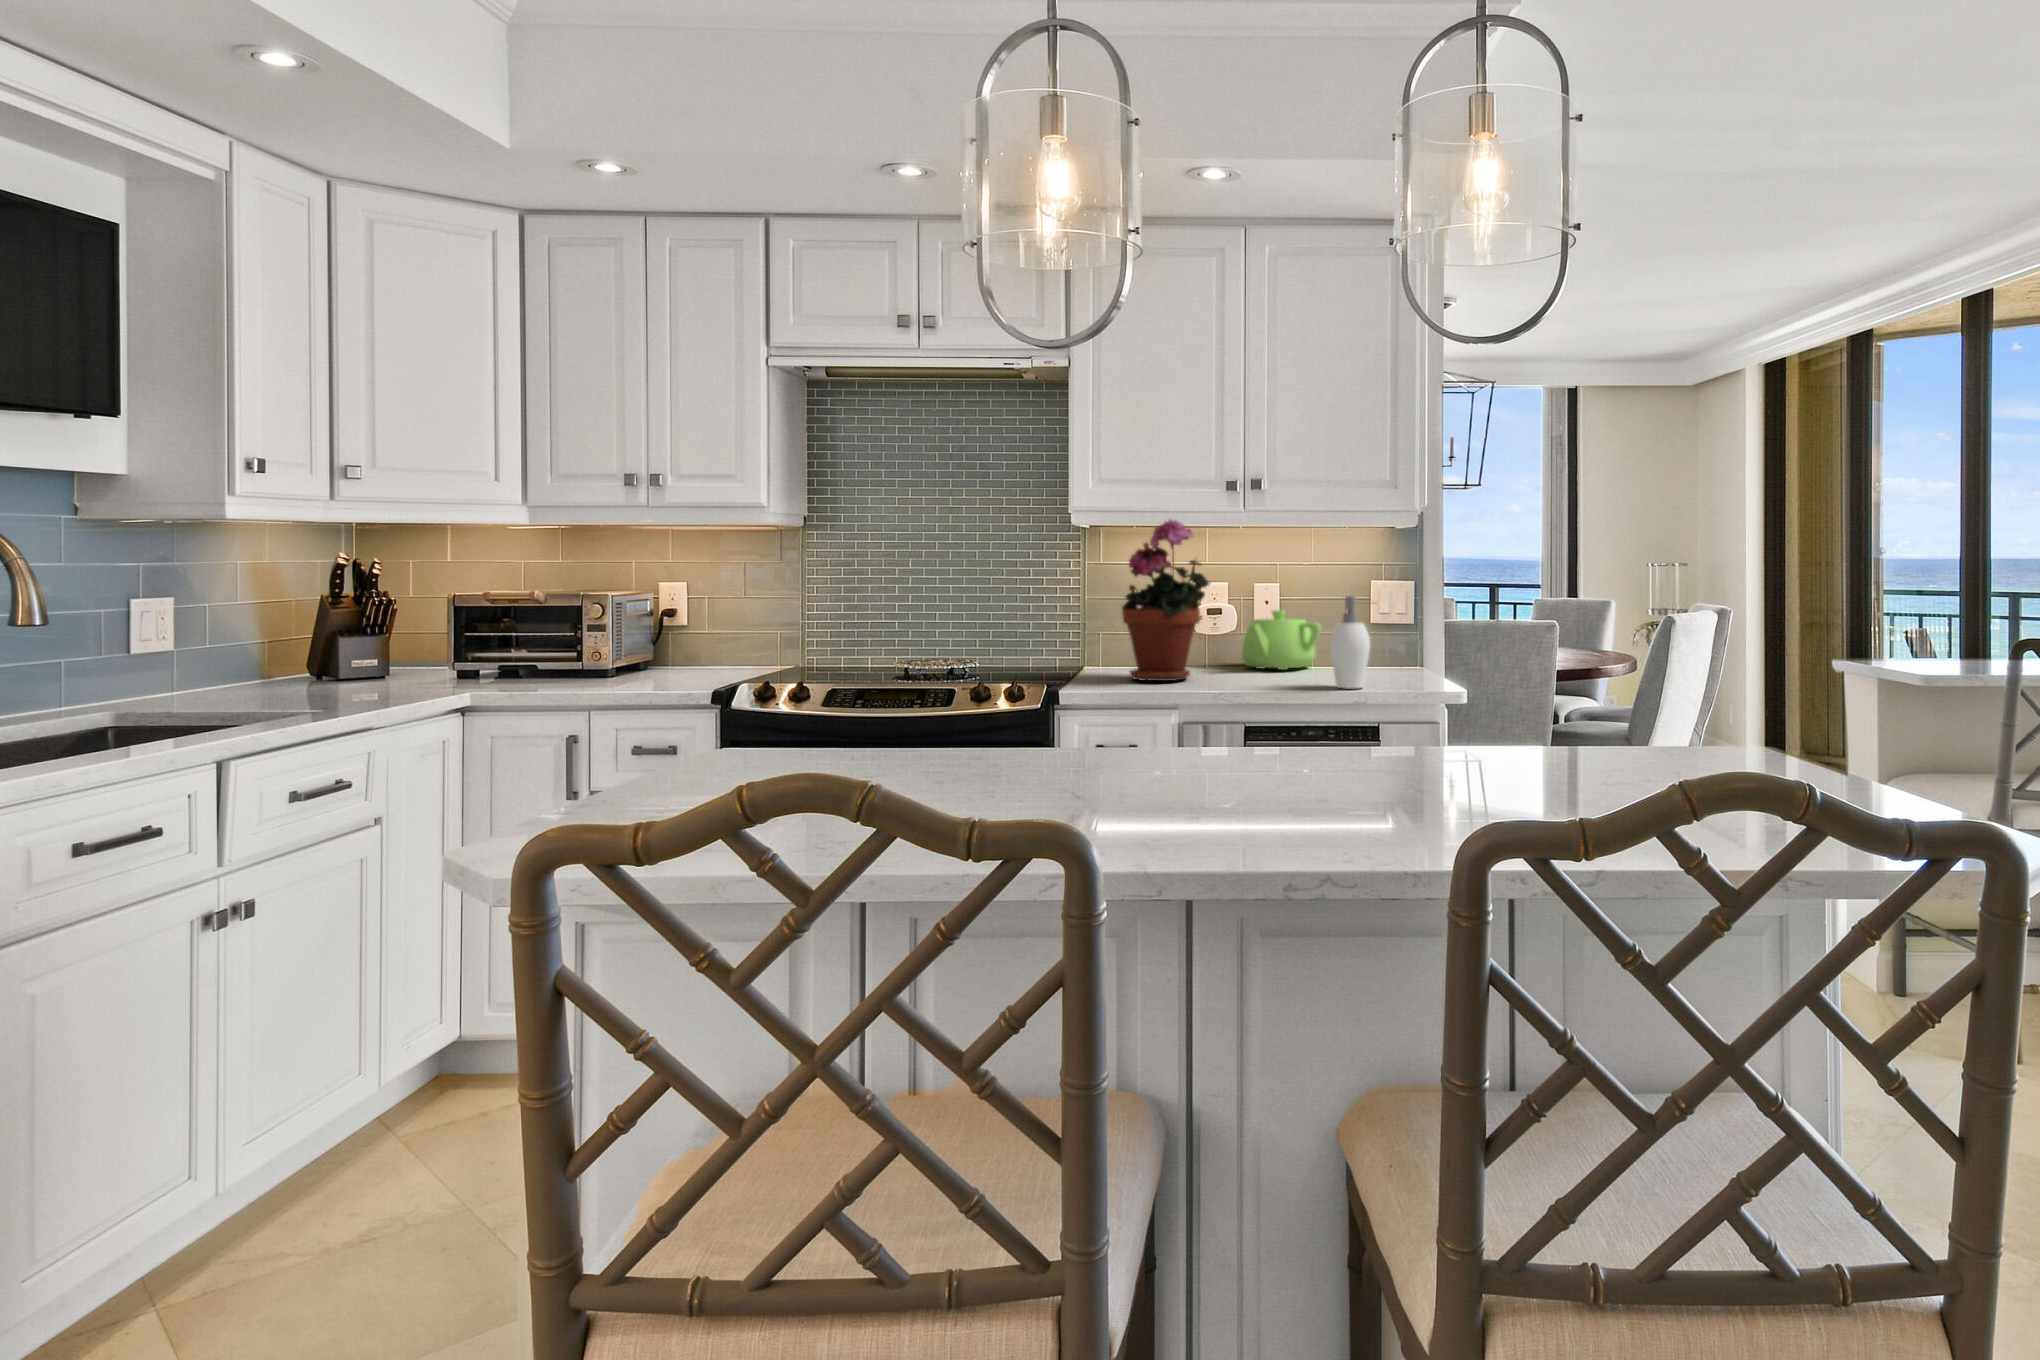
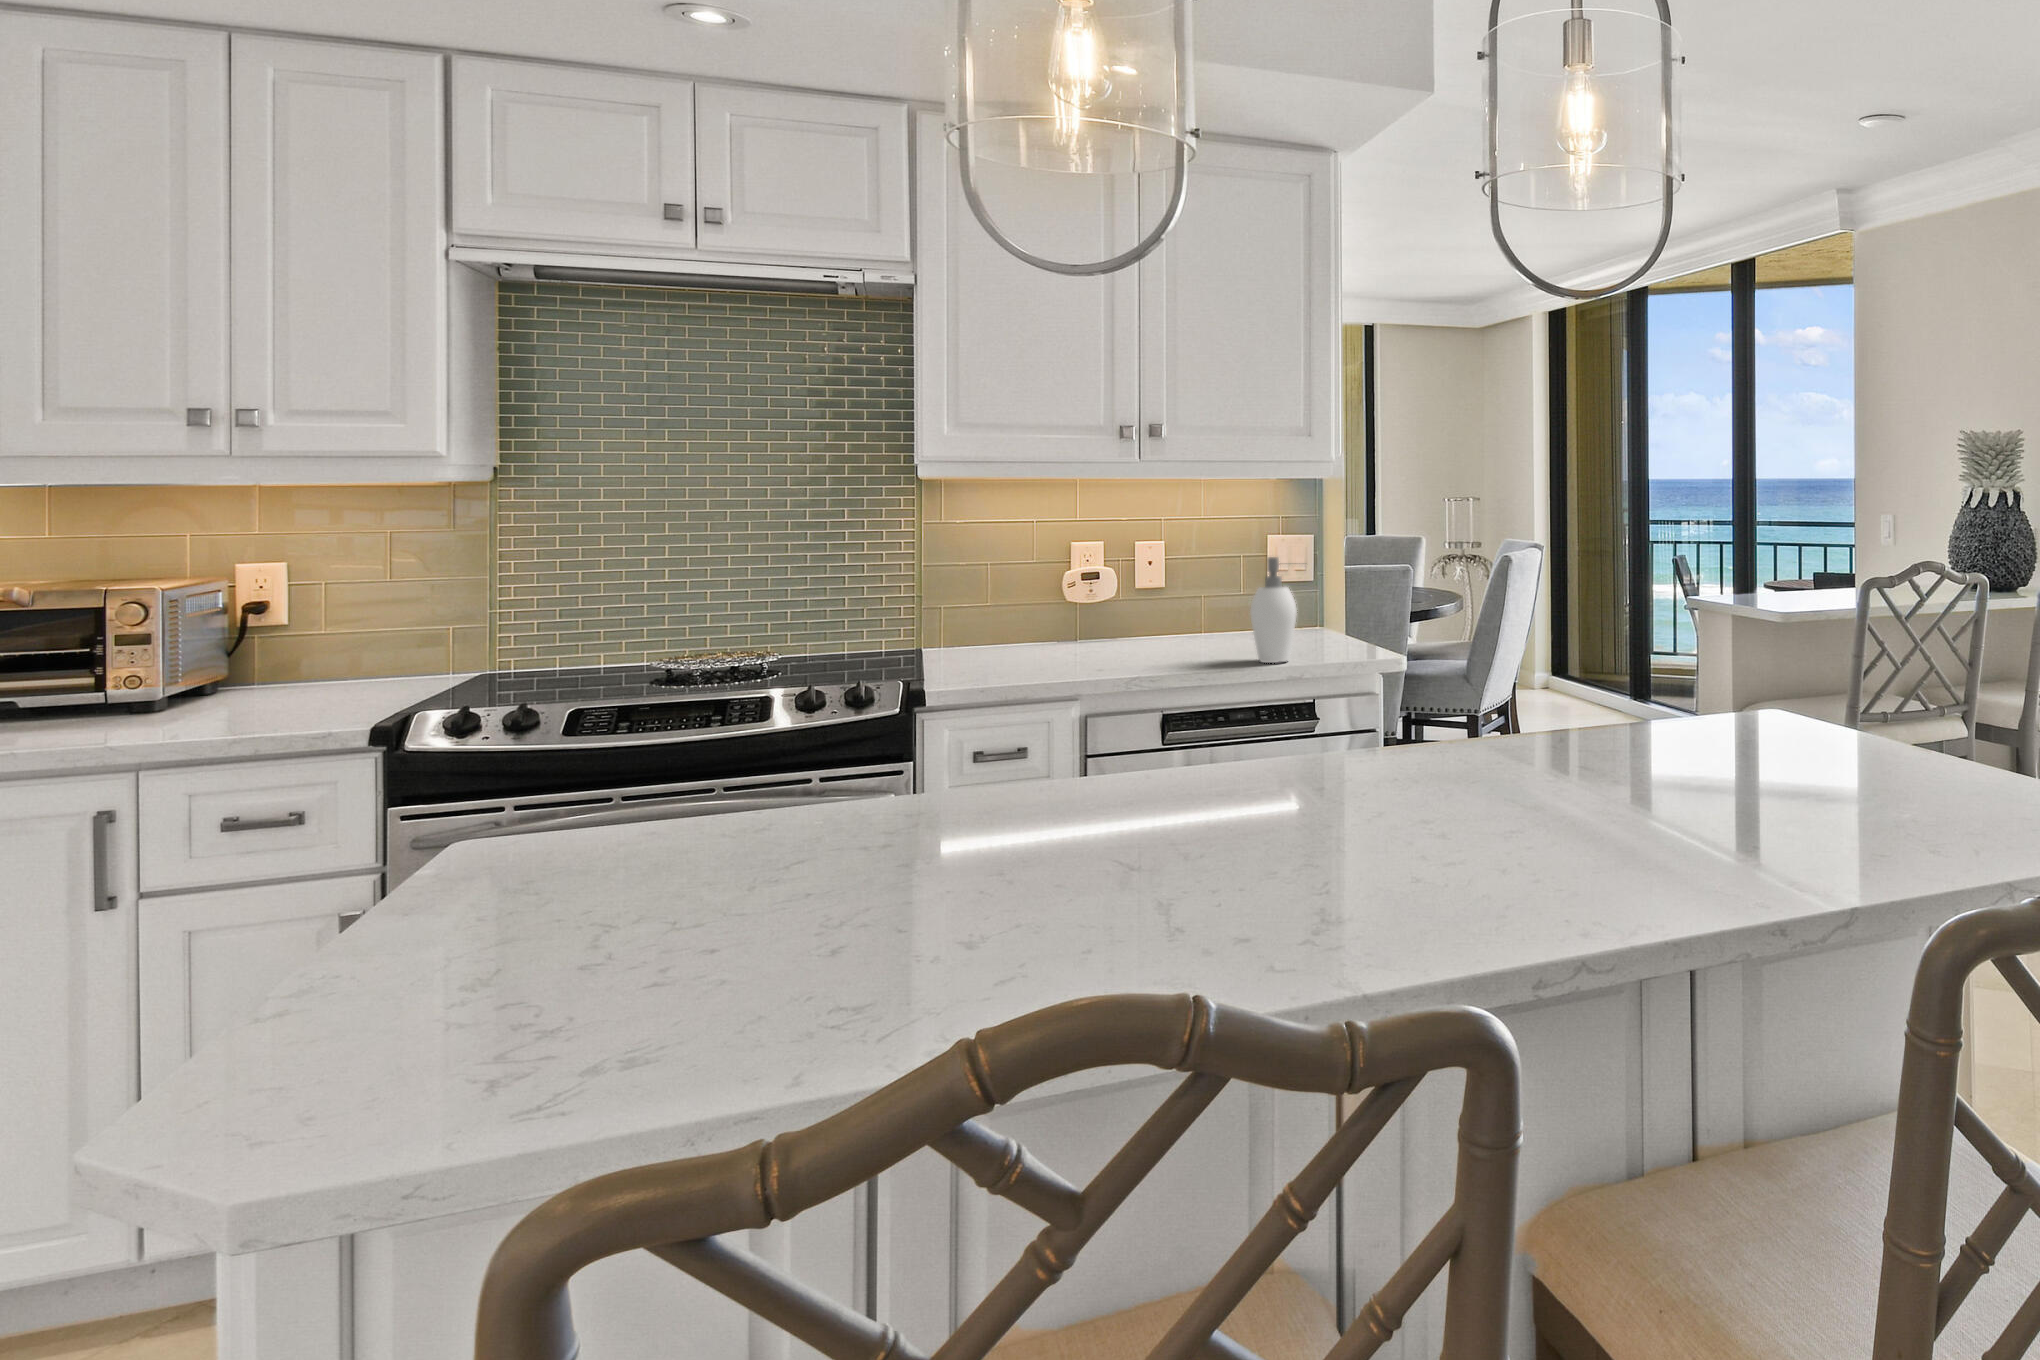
potted plant: present [1122,520,1211,681] -> none [986,470,1099,667]
teapot: present [1242,610,1321,670] -> none [1121,573,1218,642]

